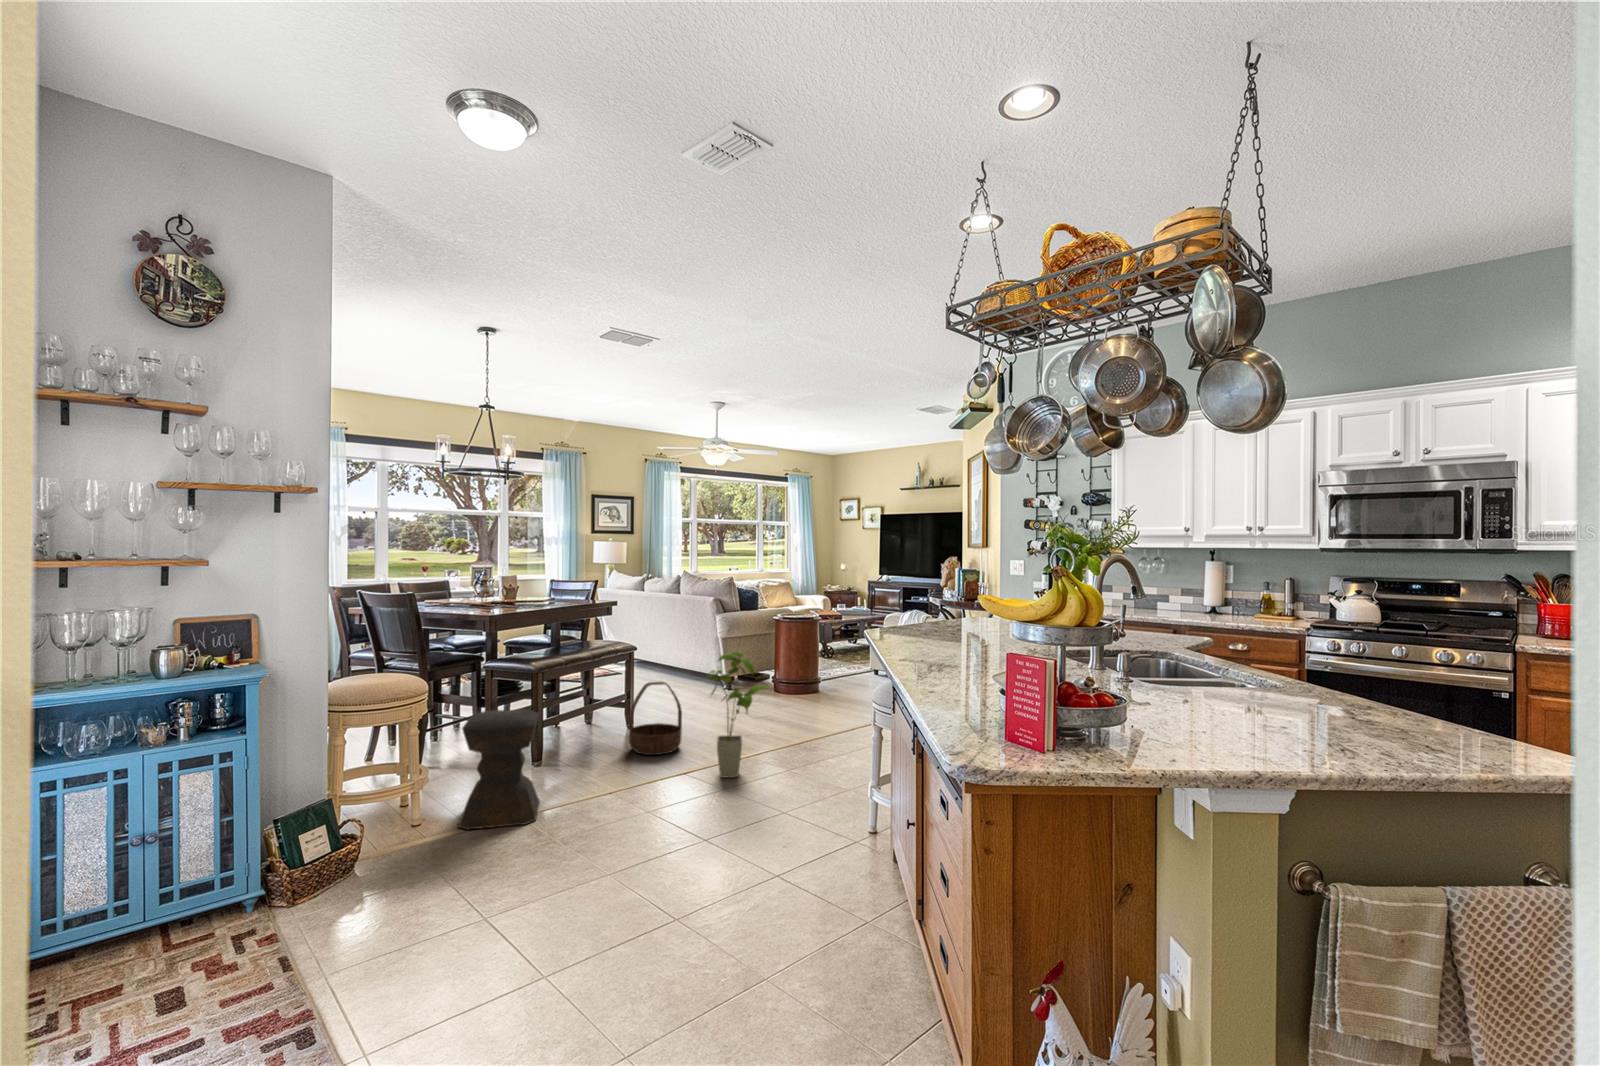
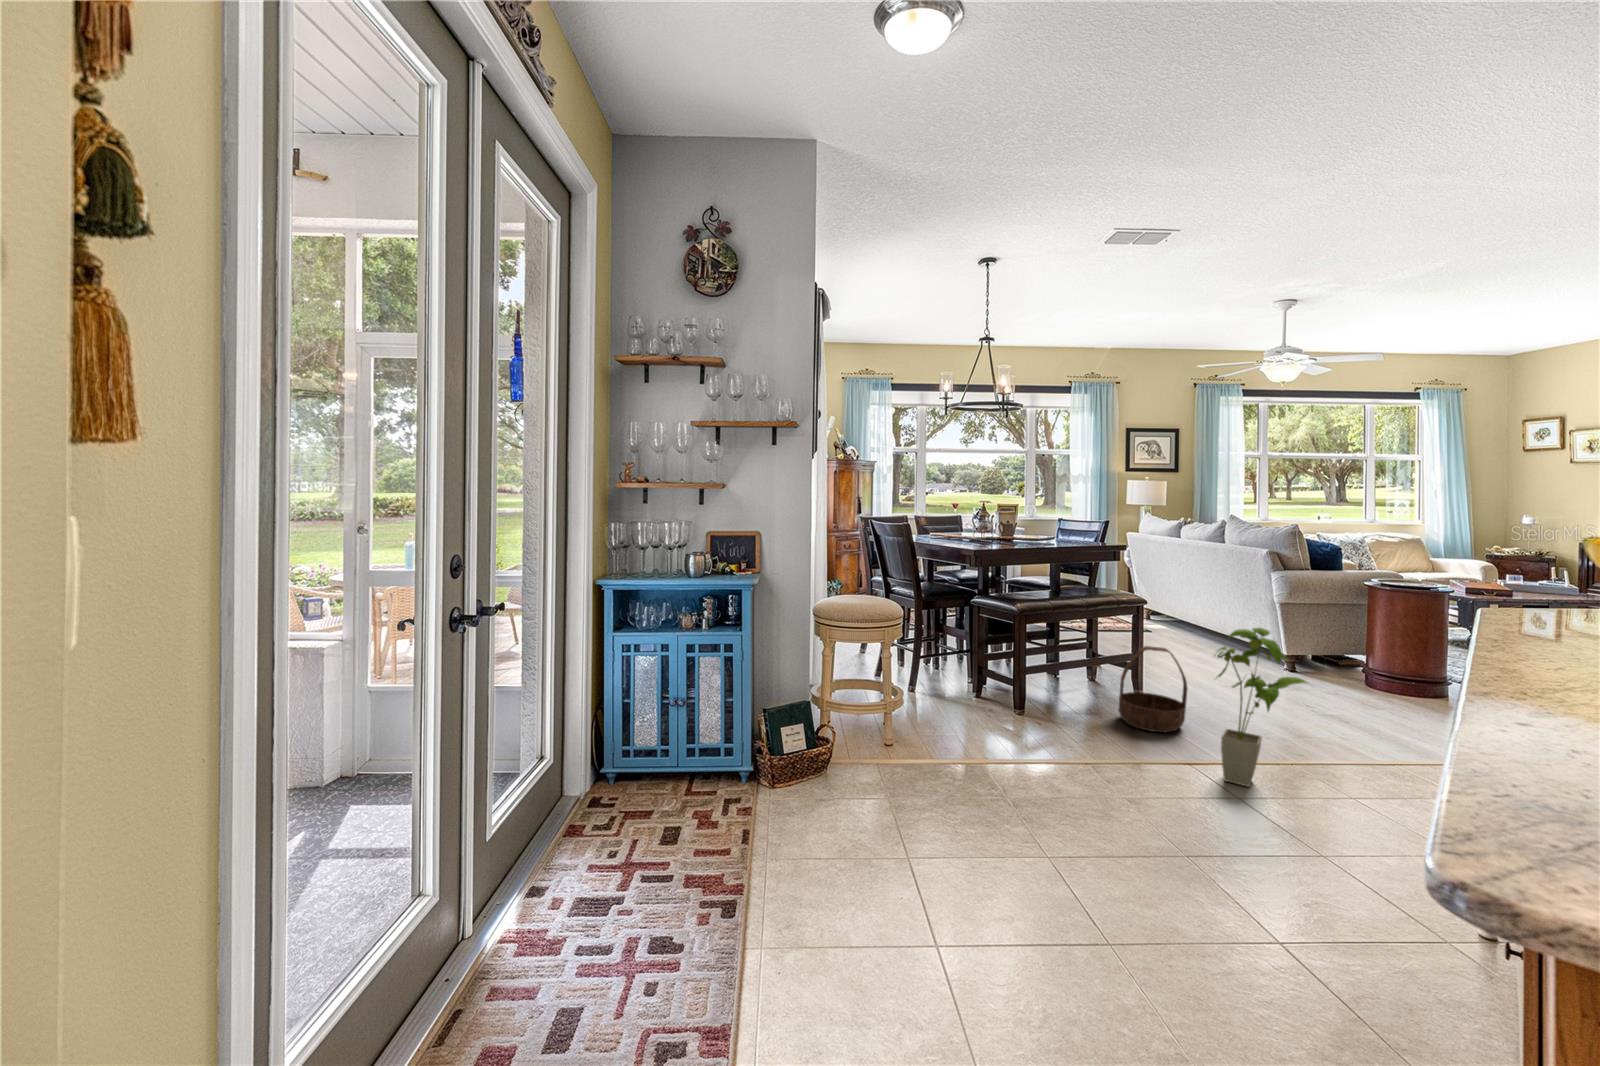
stool: present [458,709,540,830] -> none [919,648,1005,771]

